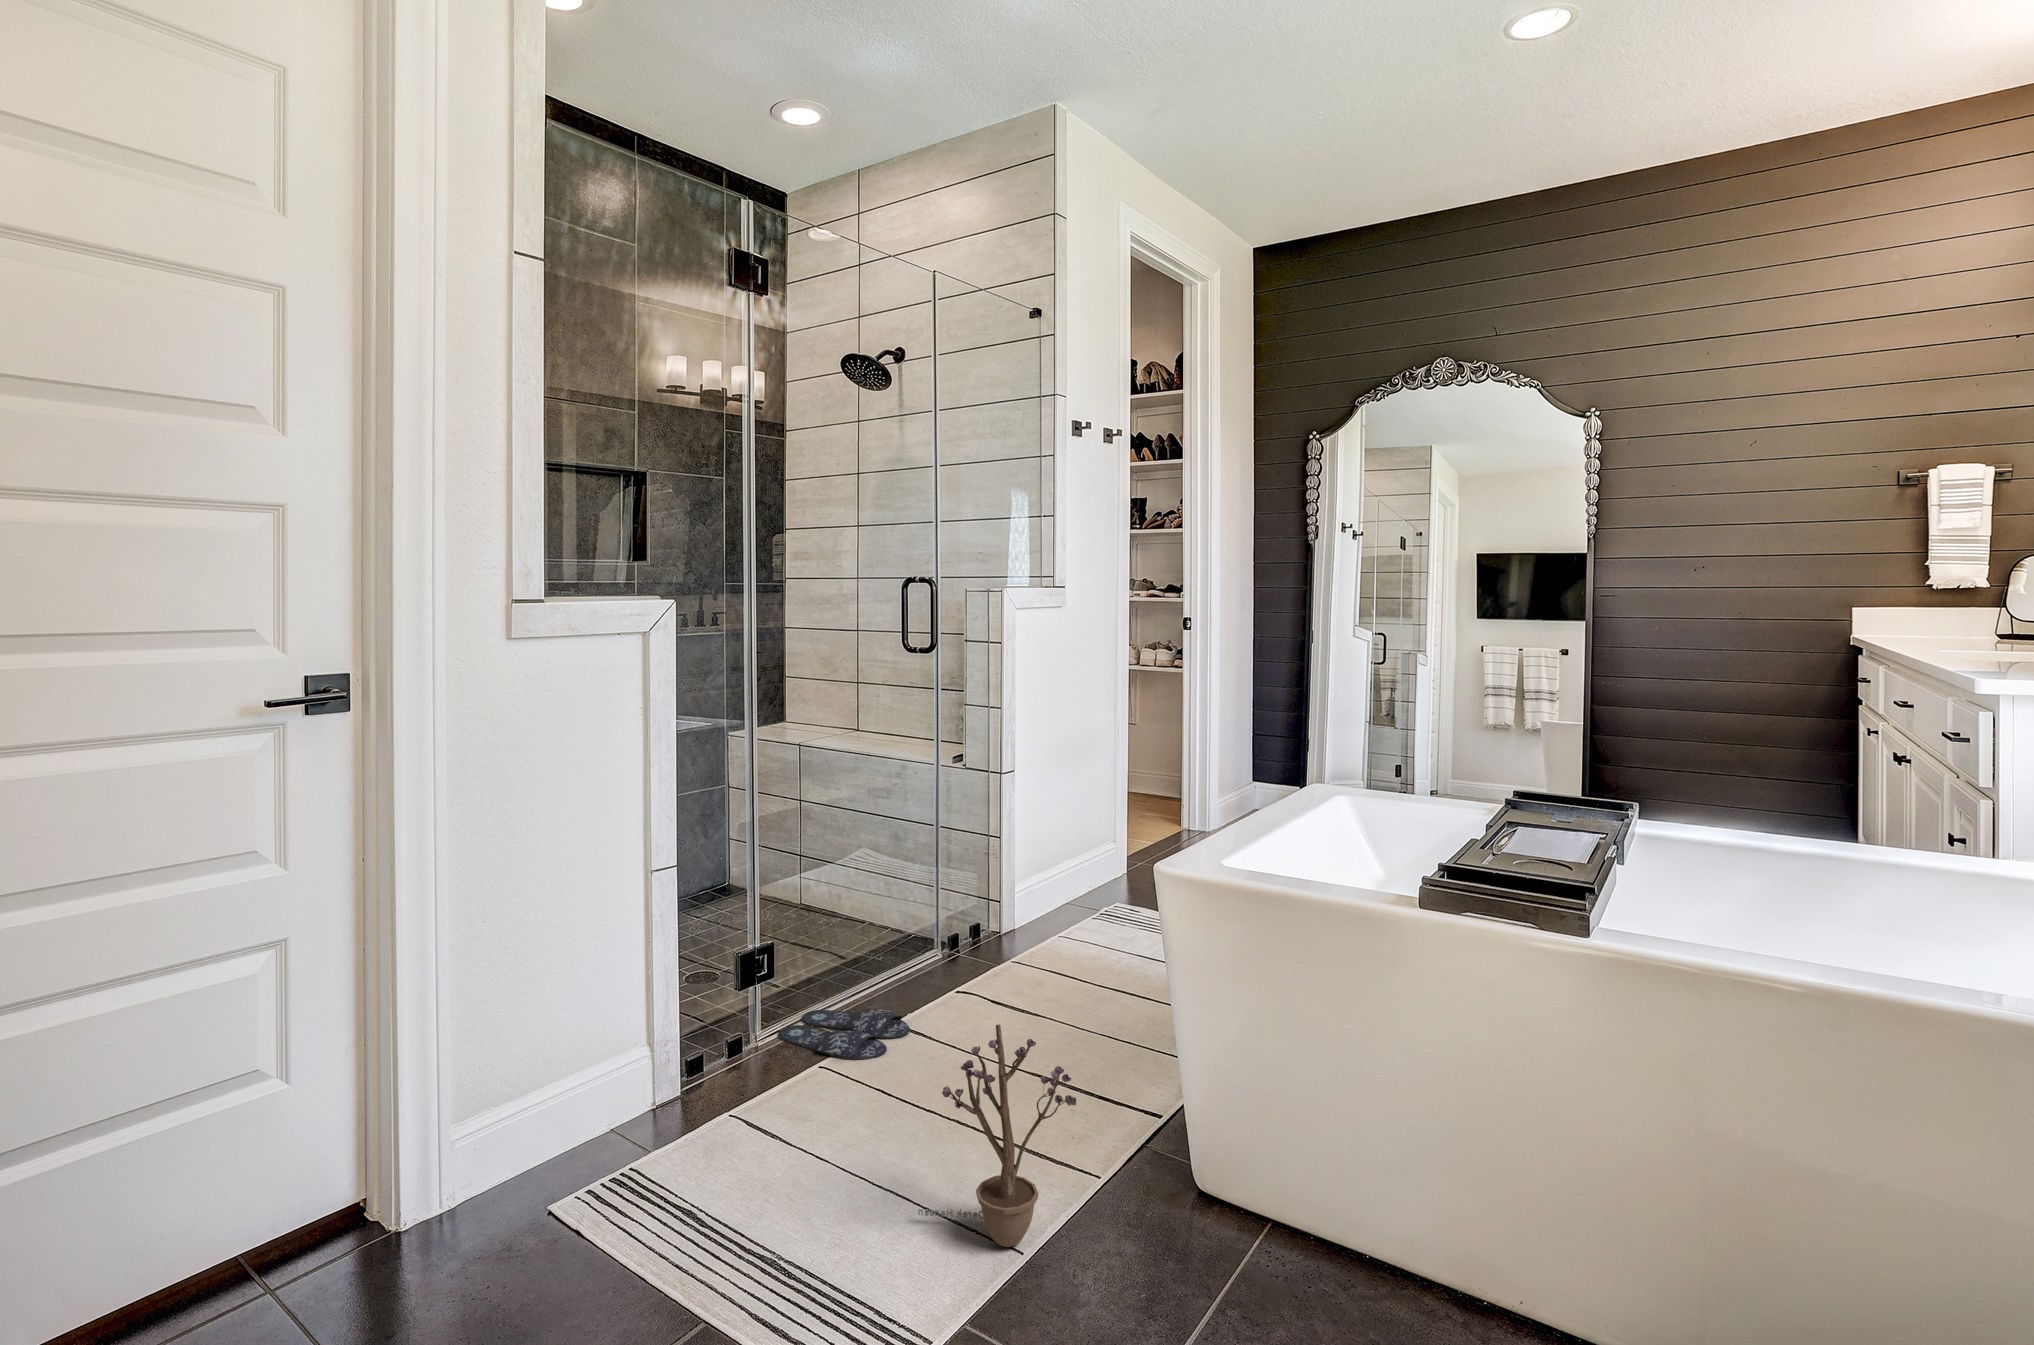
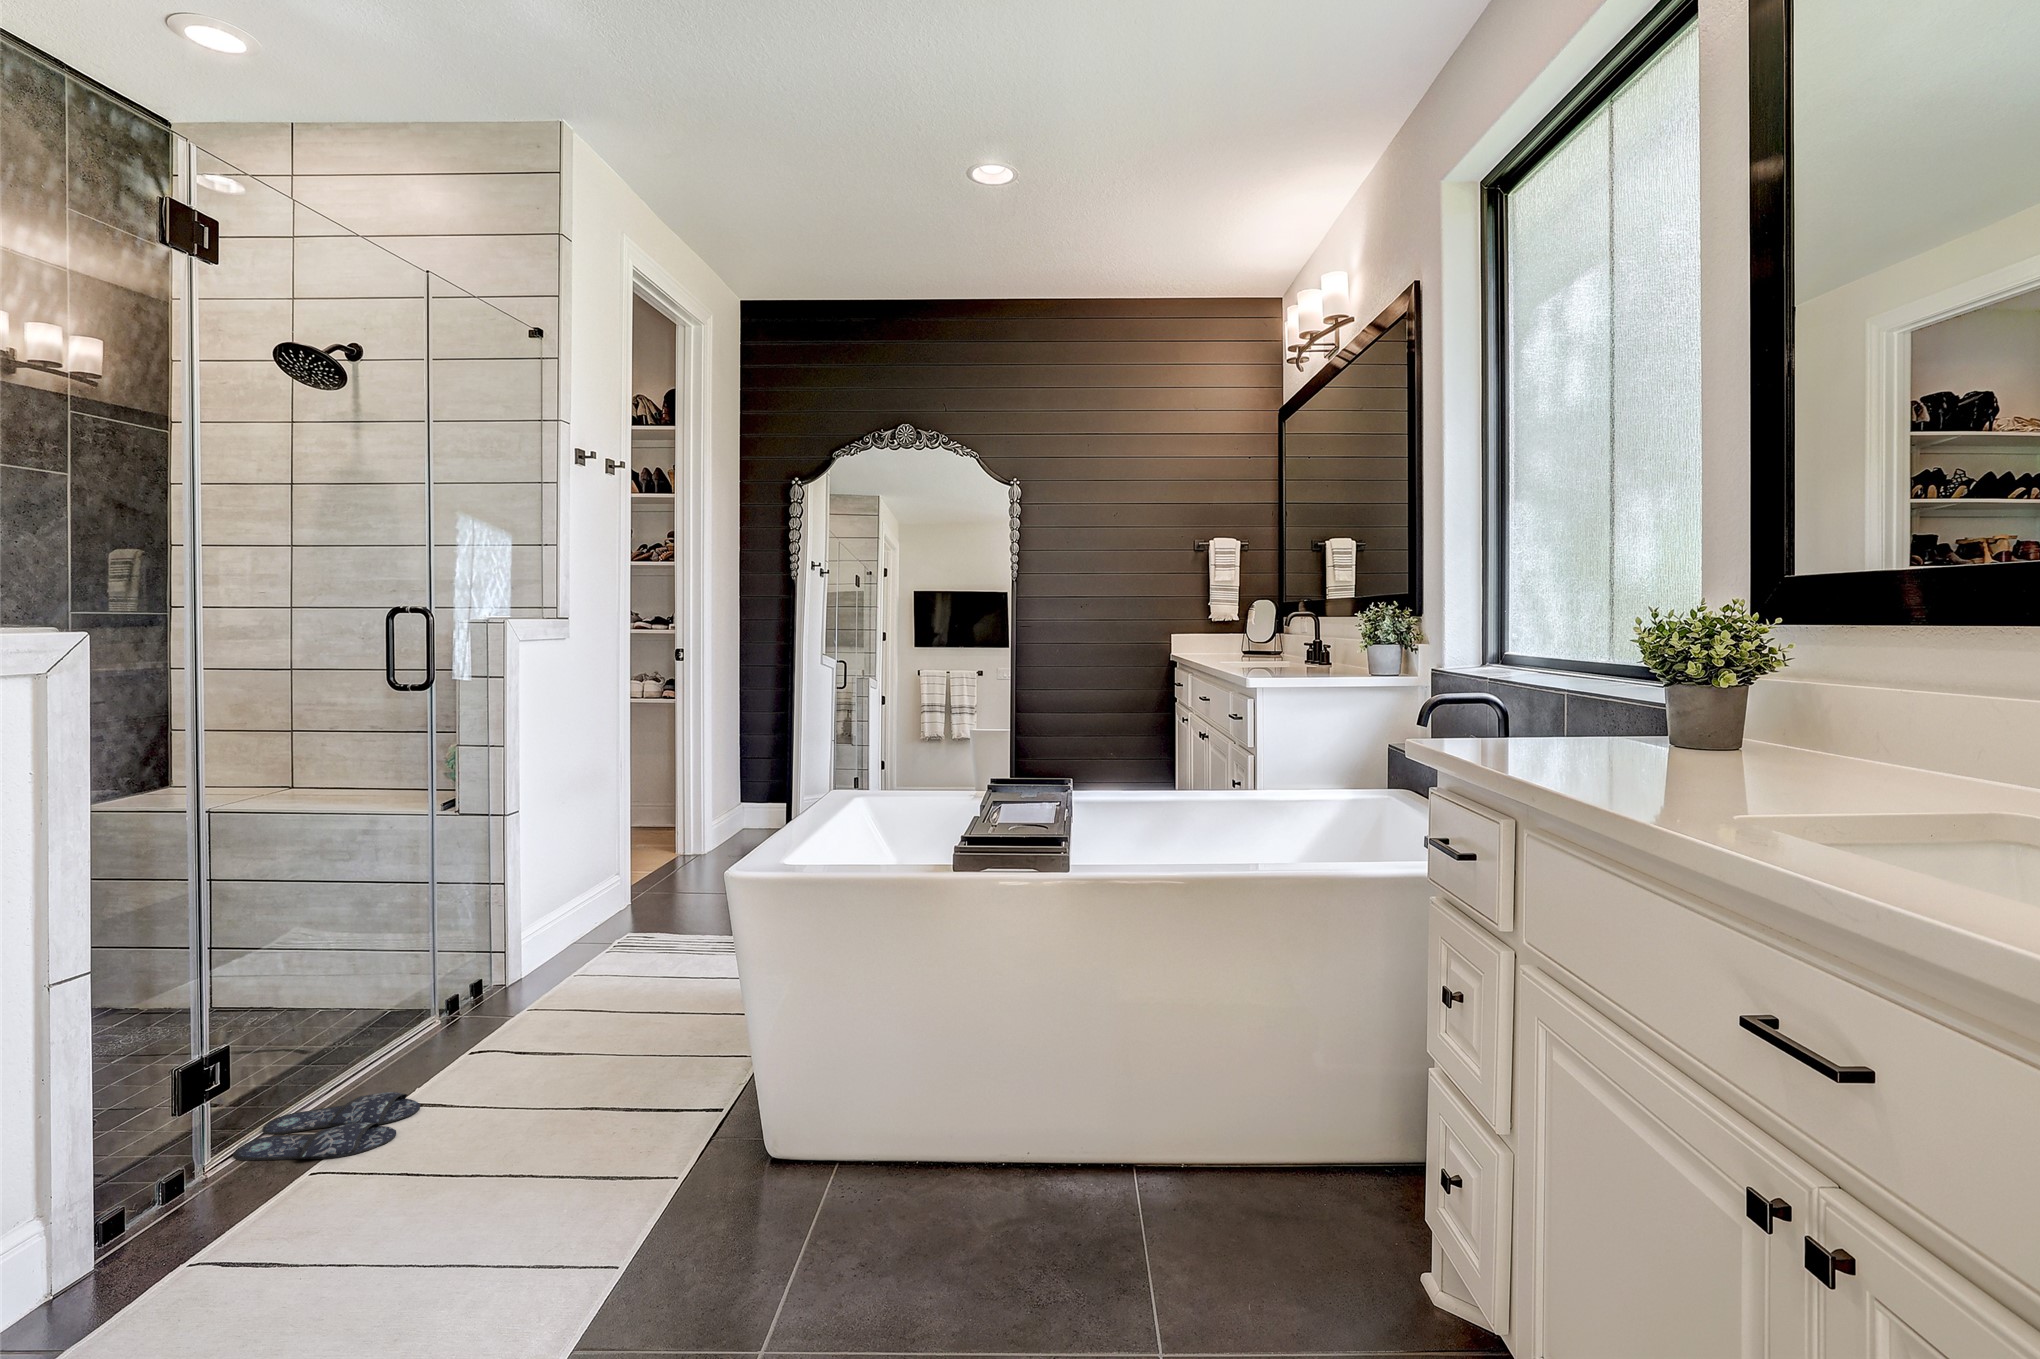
decorative plant: present [918,1024,1076,1247] -> none [496,1054,674,1276]

